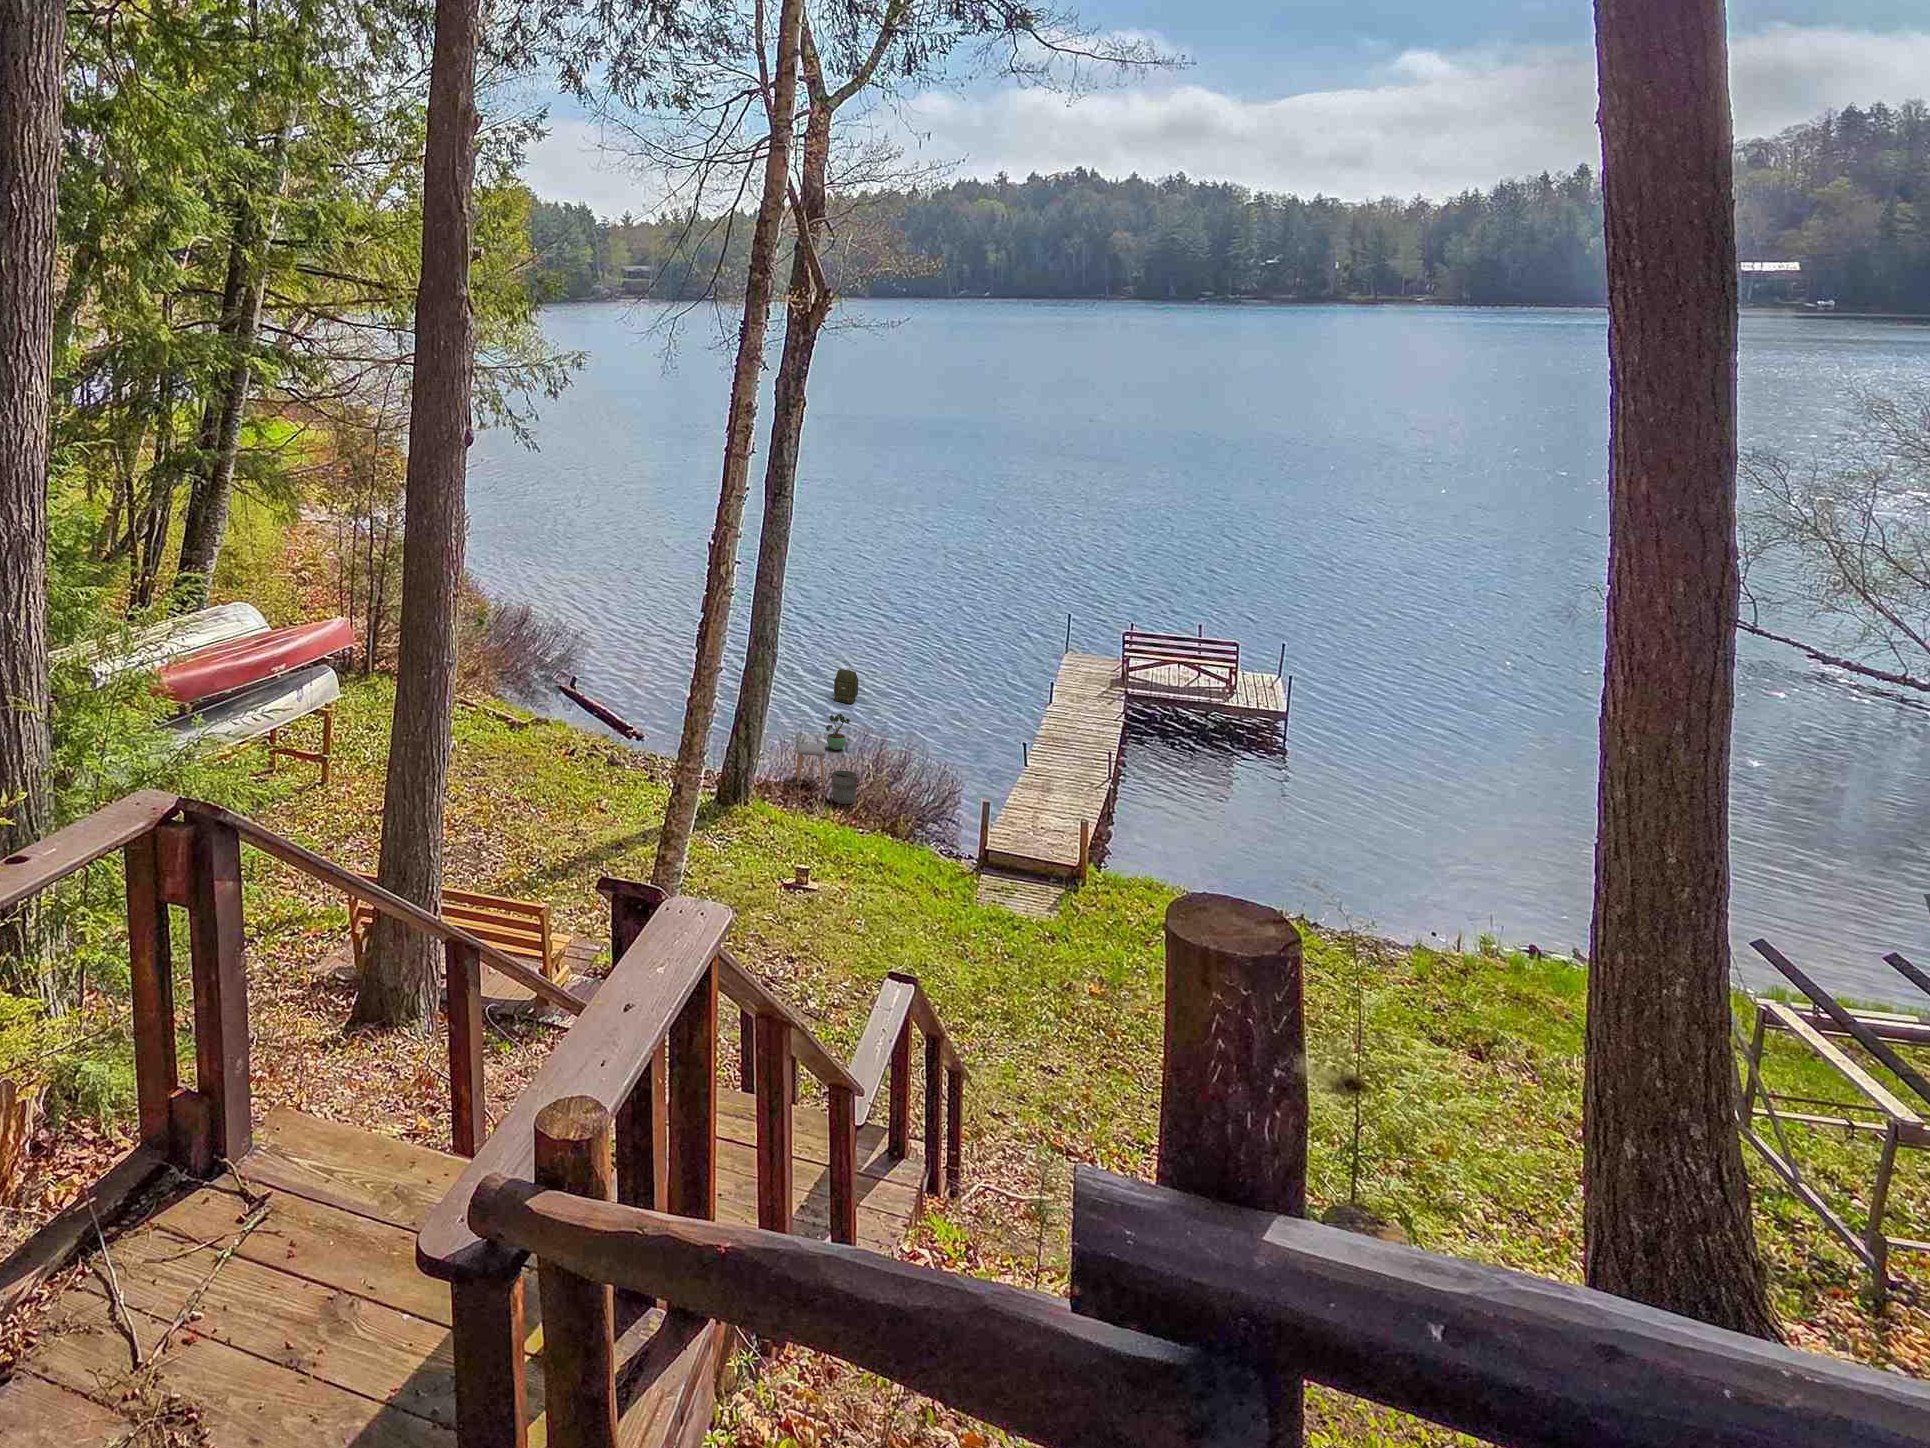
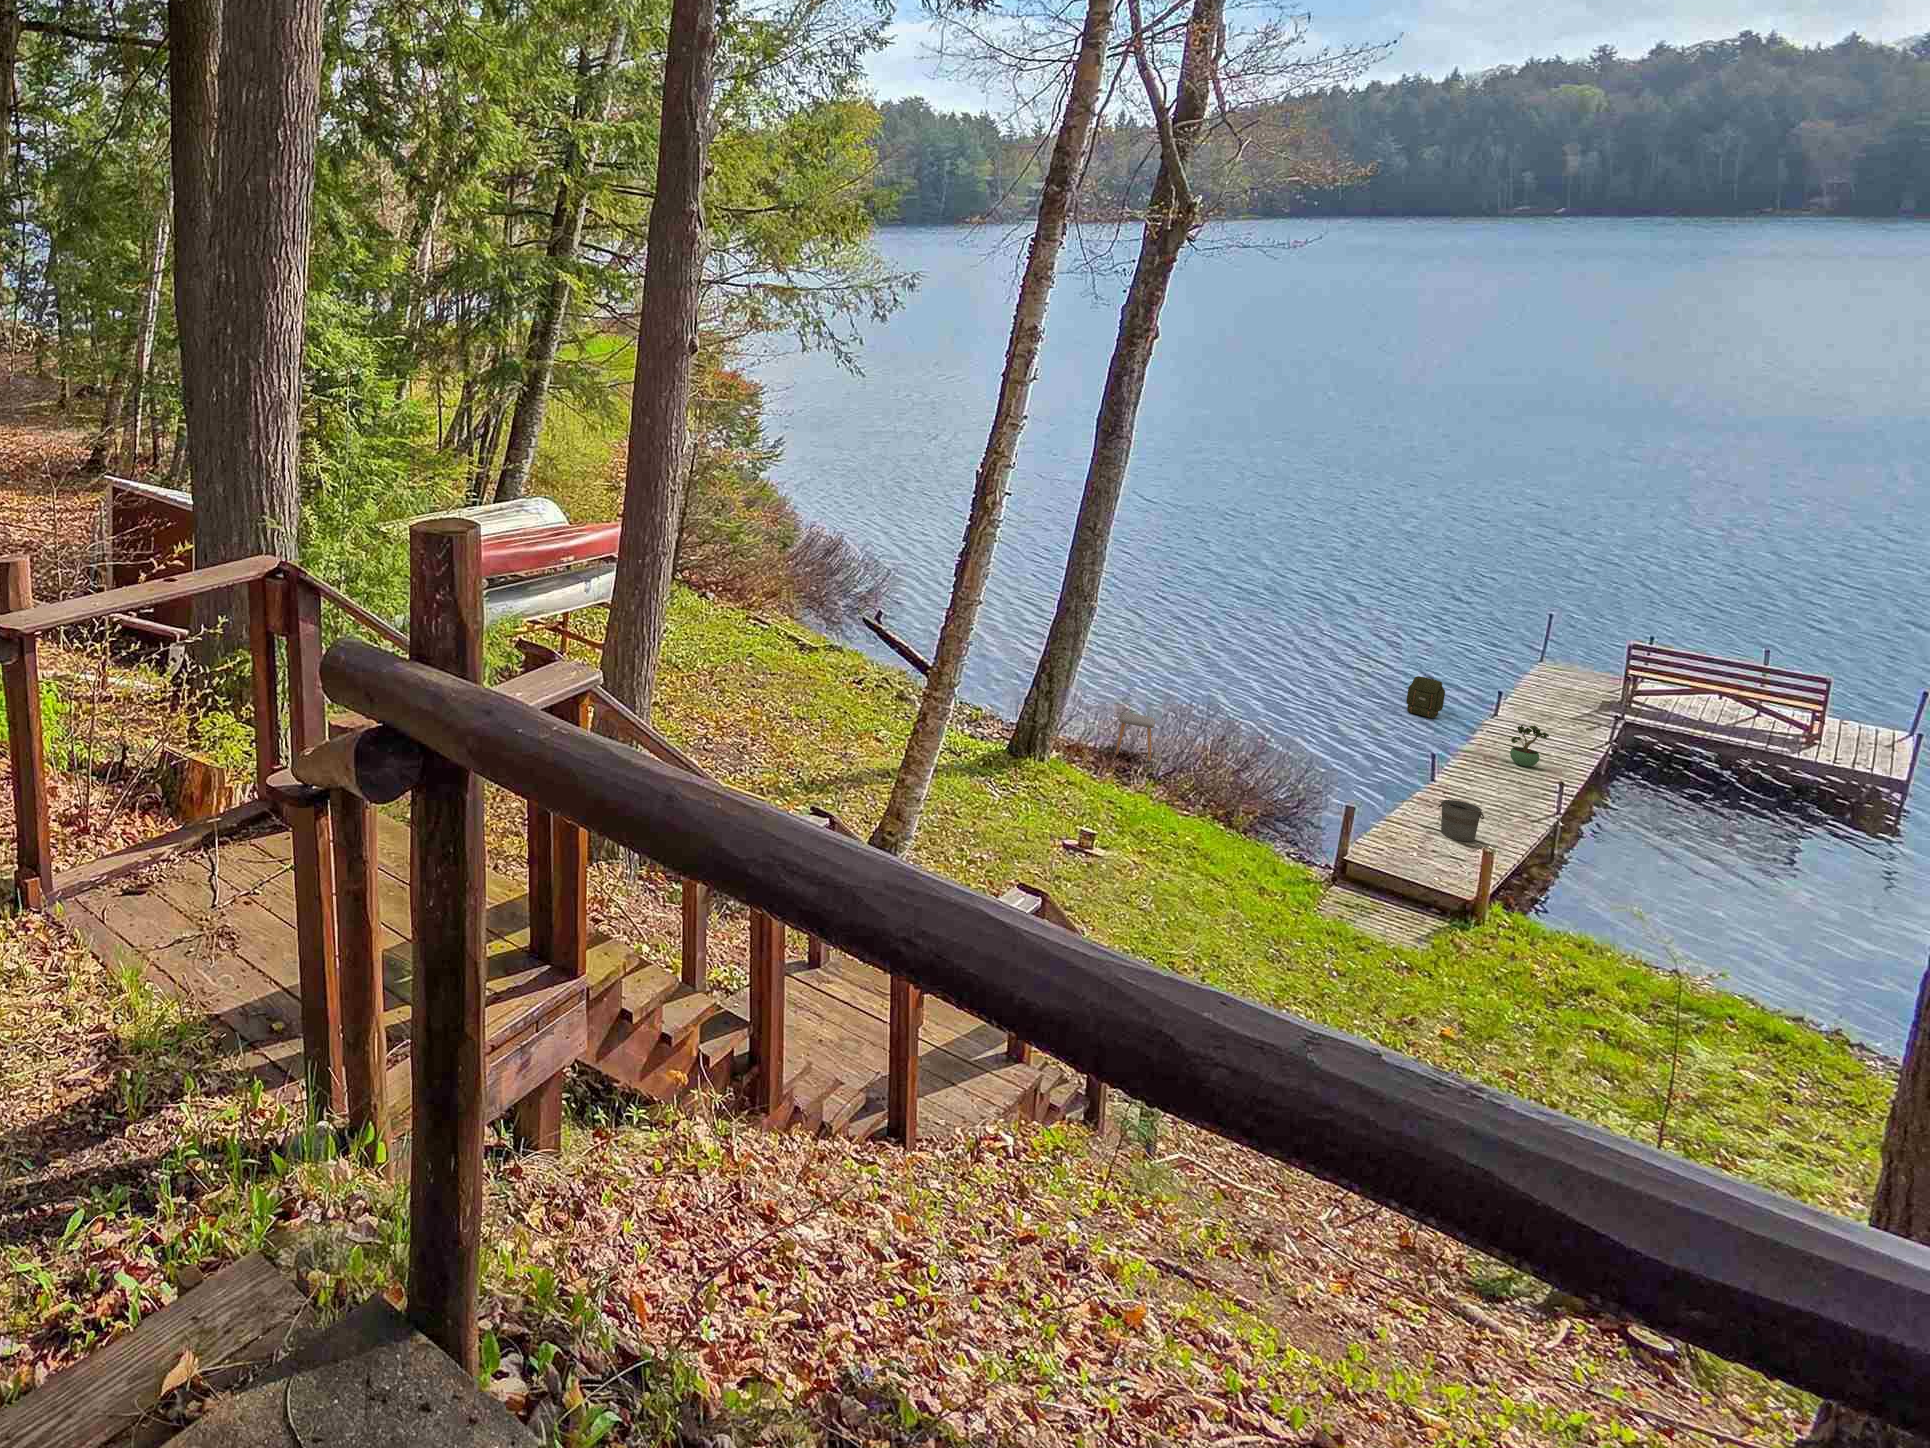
backpack: present [834,669,858,703] -> present [1406,676,1445,718]
potted plant: present [826,713,850,750] -> present [1510,725,1549,767]
bucket: present [830,770,859,804] -> present [1438,800,1484,842]

